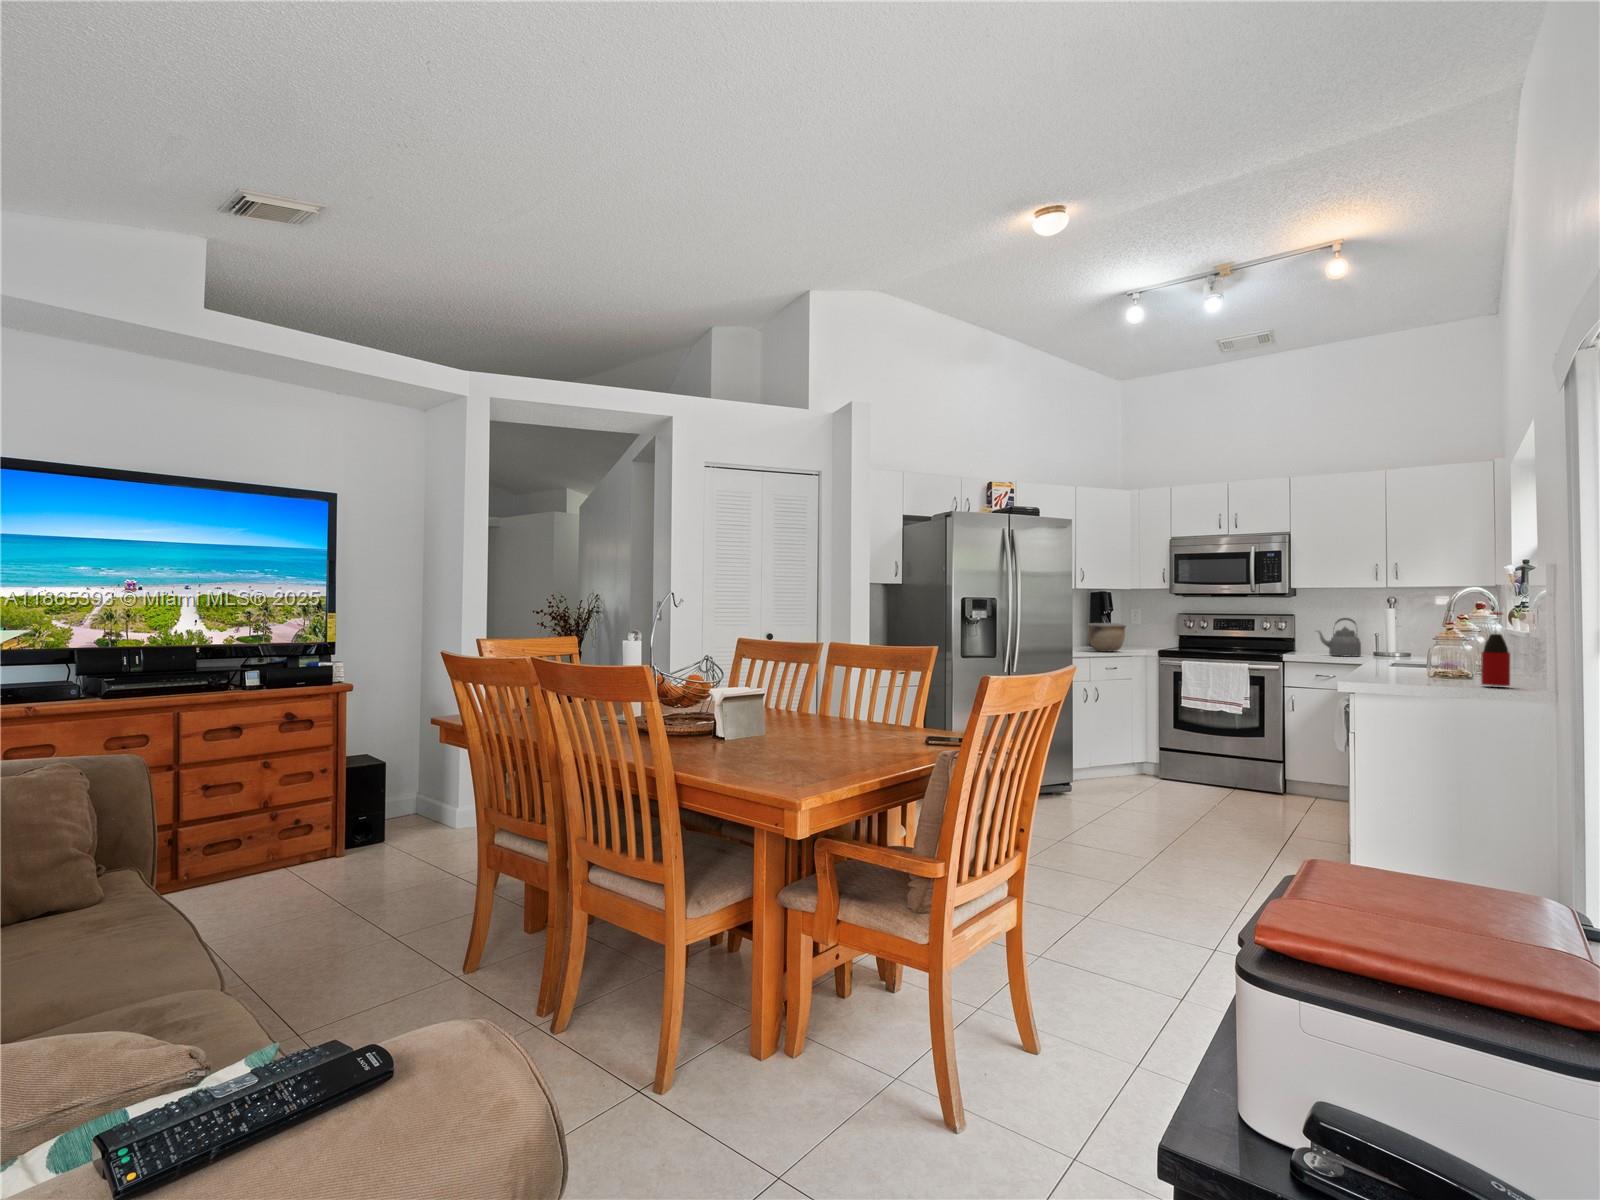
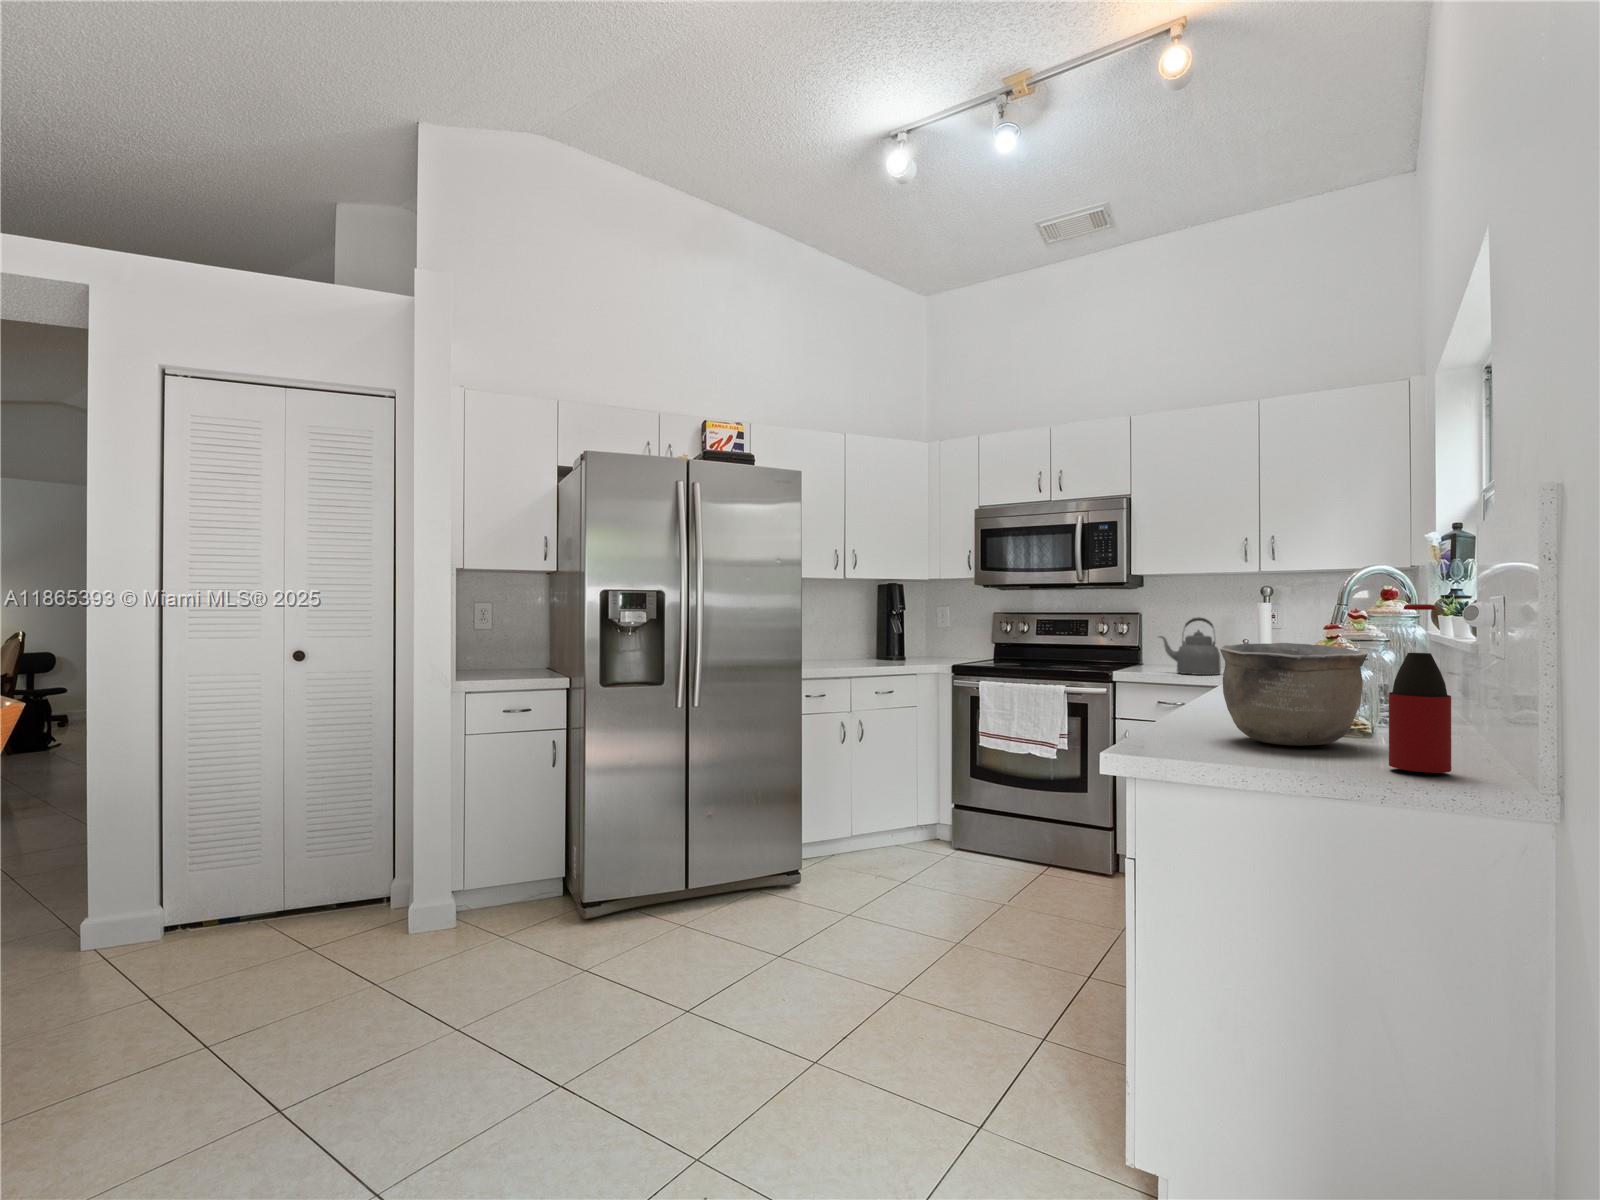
bowl: present [1088,623,1127,652] -> present [1220,643,1368,746]

